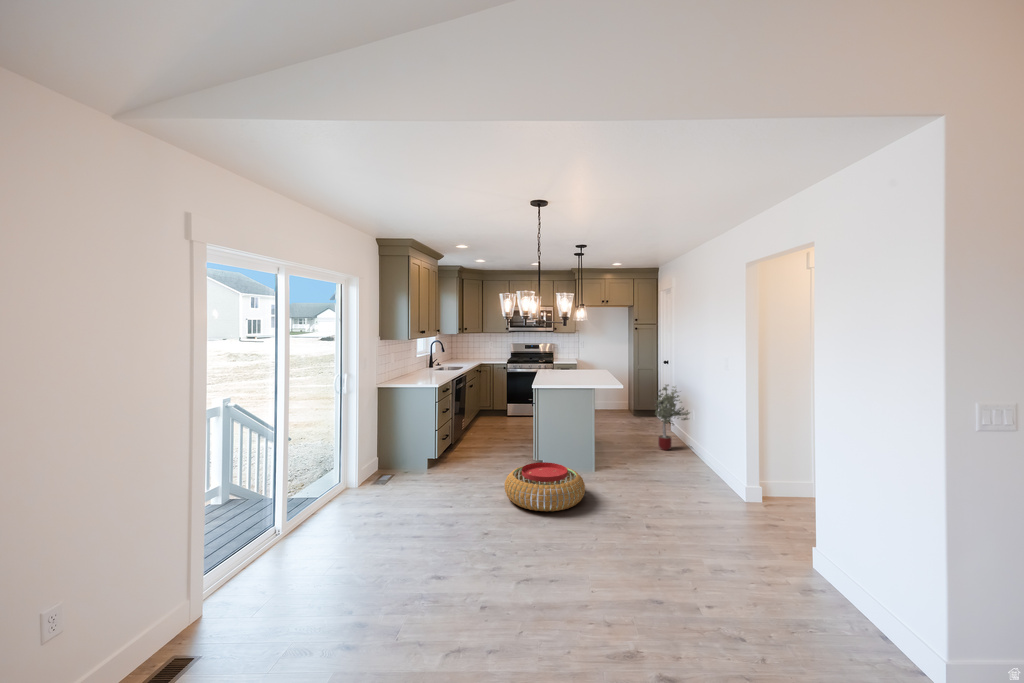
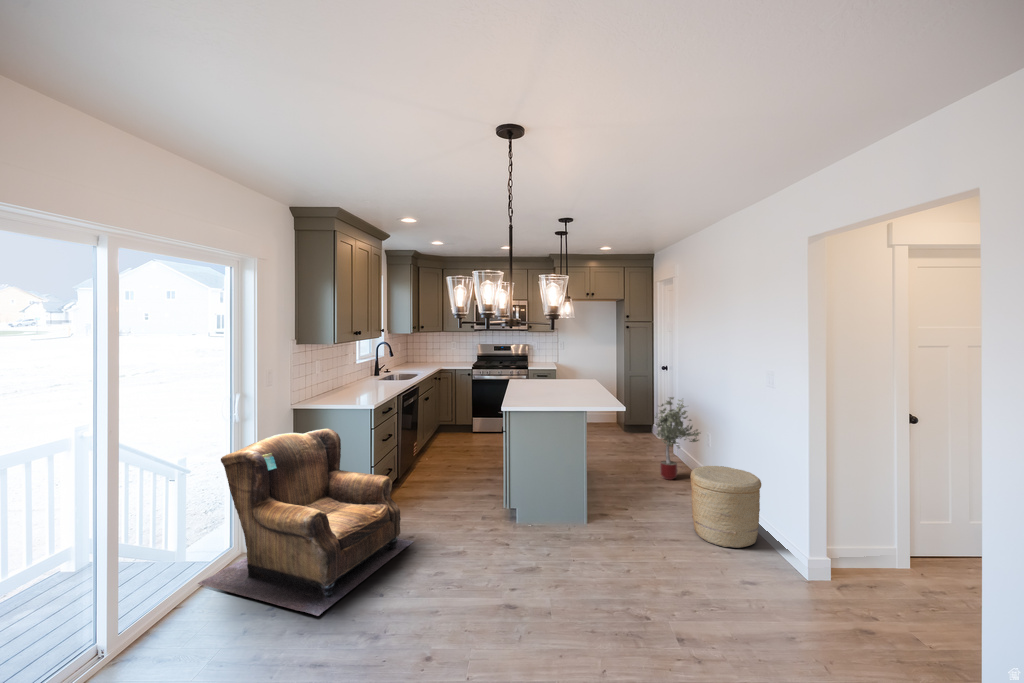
armchair: none [324,402,469,522] -> present [198,429,414,616]
woven basket: none [676,434,729,494] -> present [690,466,761,548]
pouf: present [505,462,585,512] -> none [462,511,573,588]

